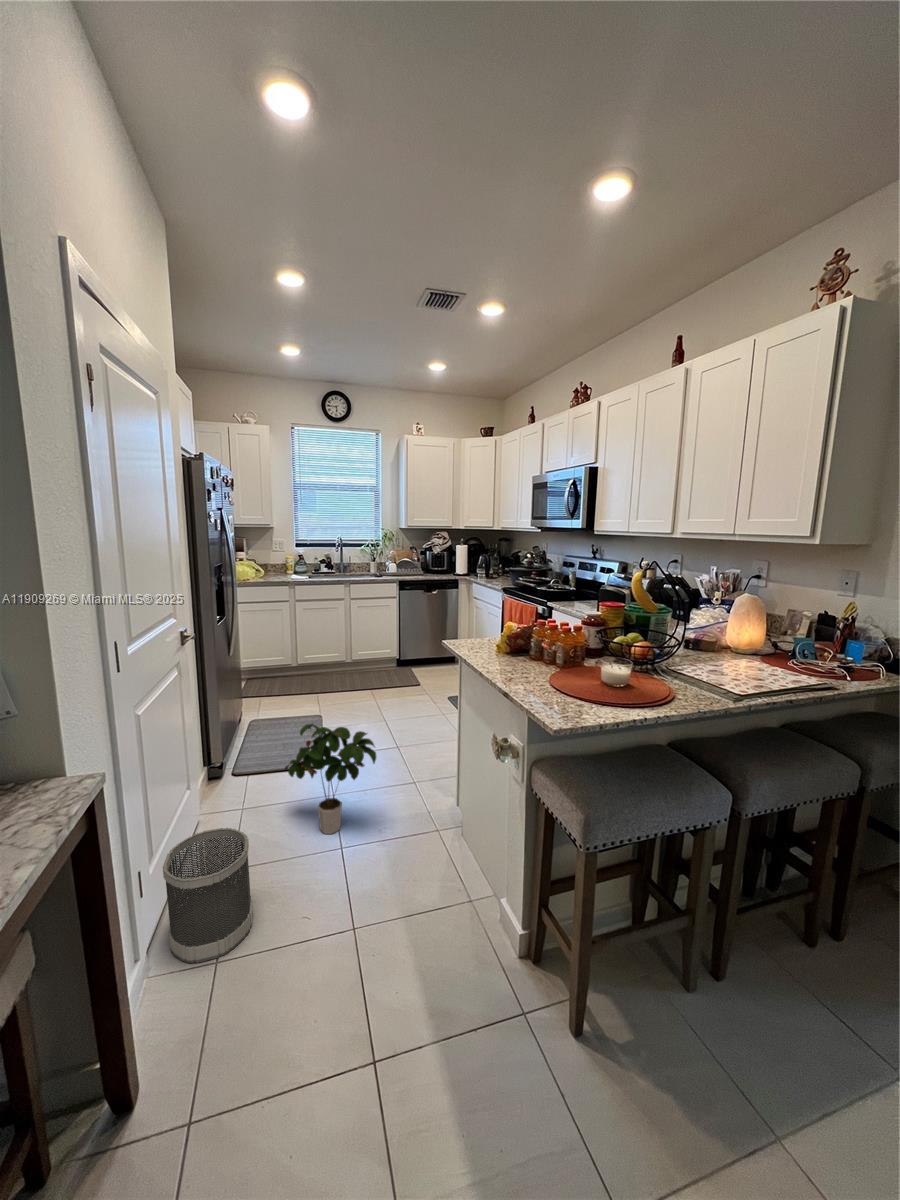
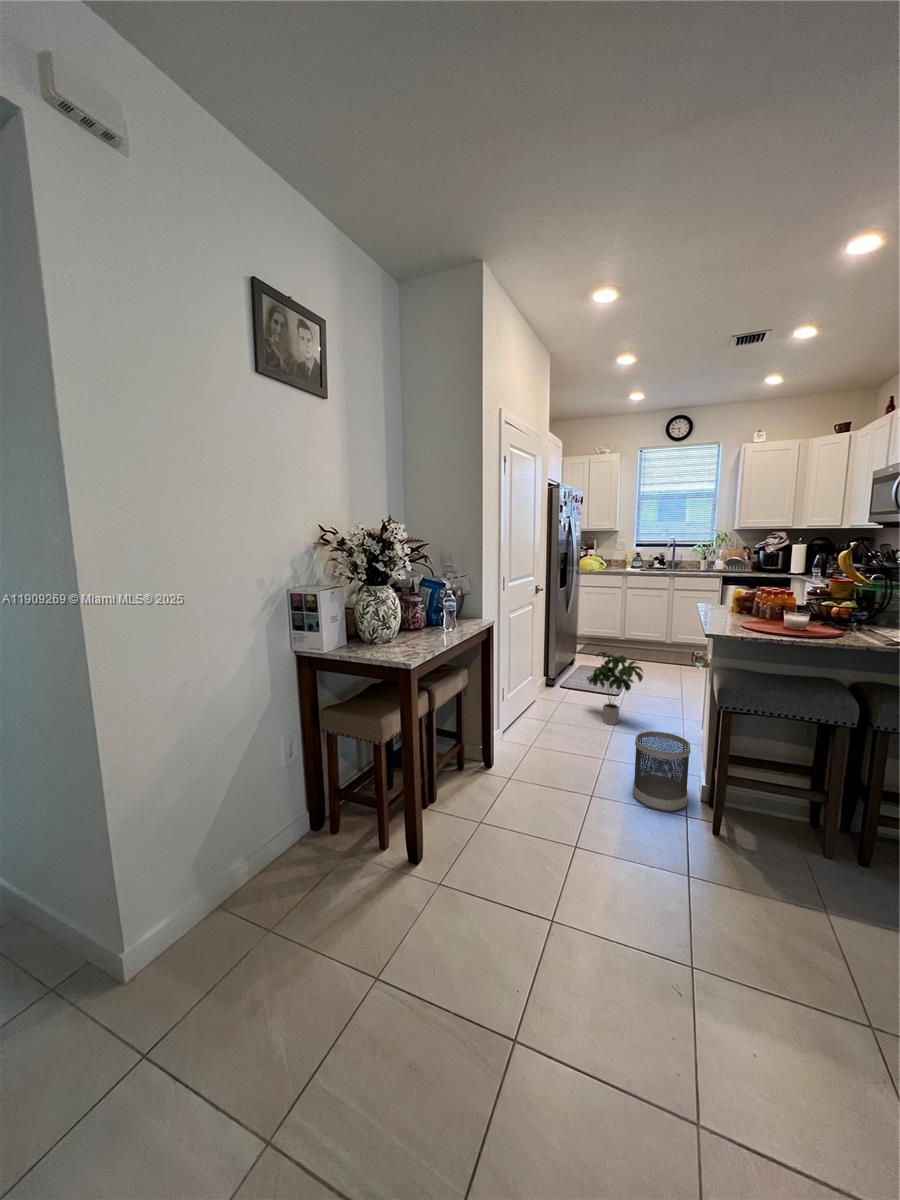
wastebasket: present [163,828,253,963] -> present [633,731,690,812]

